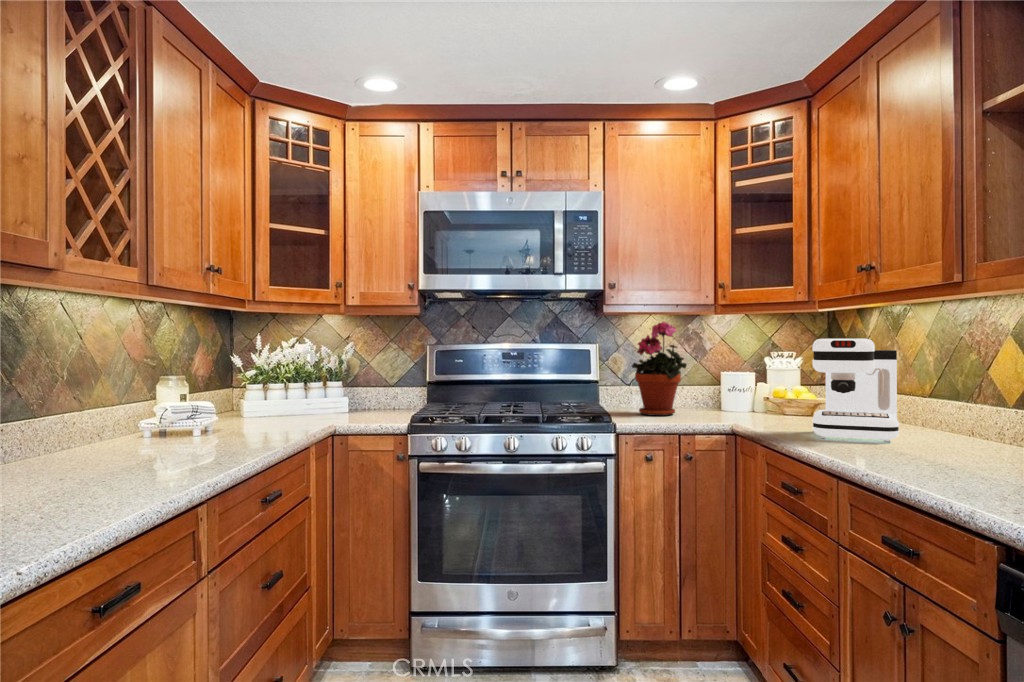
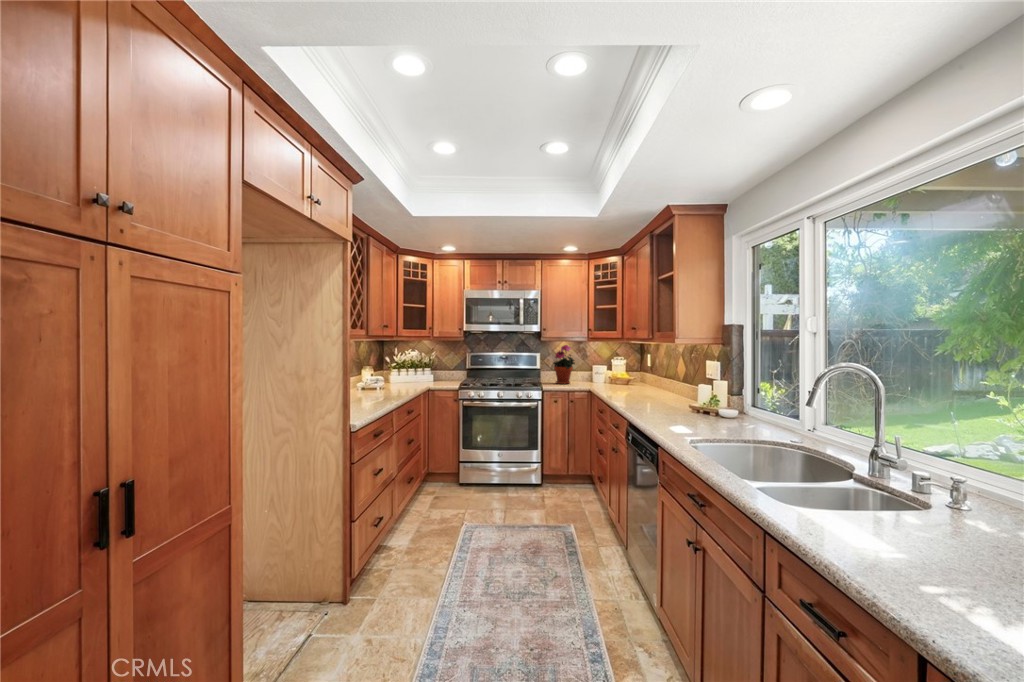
coffee maker: present [812,339,899,441] -> none [615,354,649,394]

